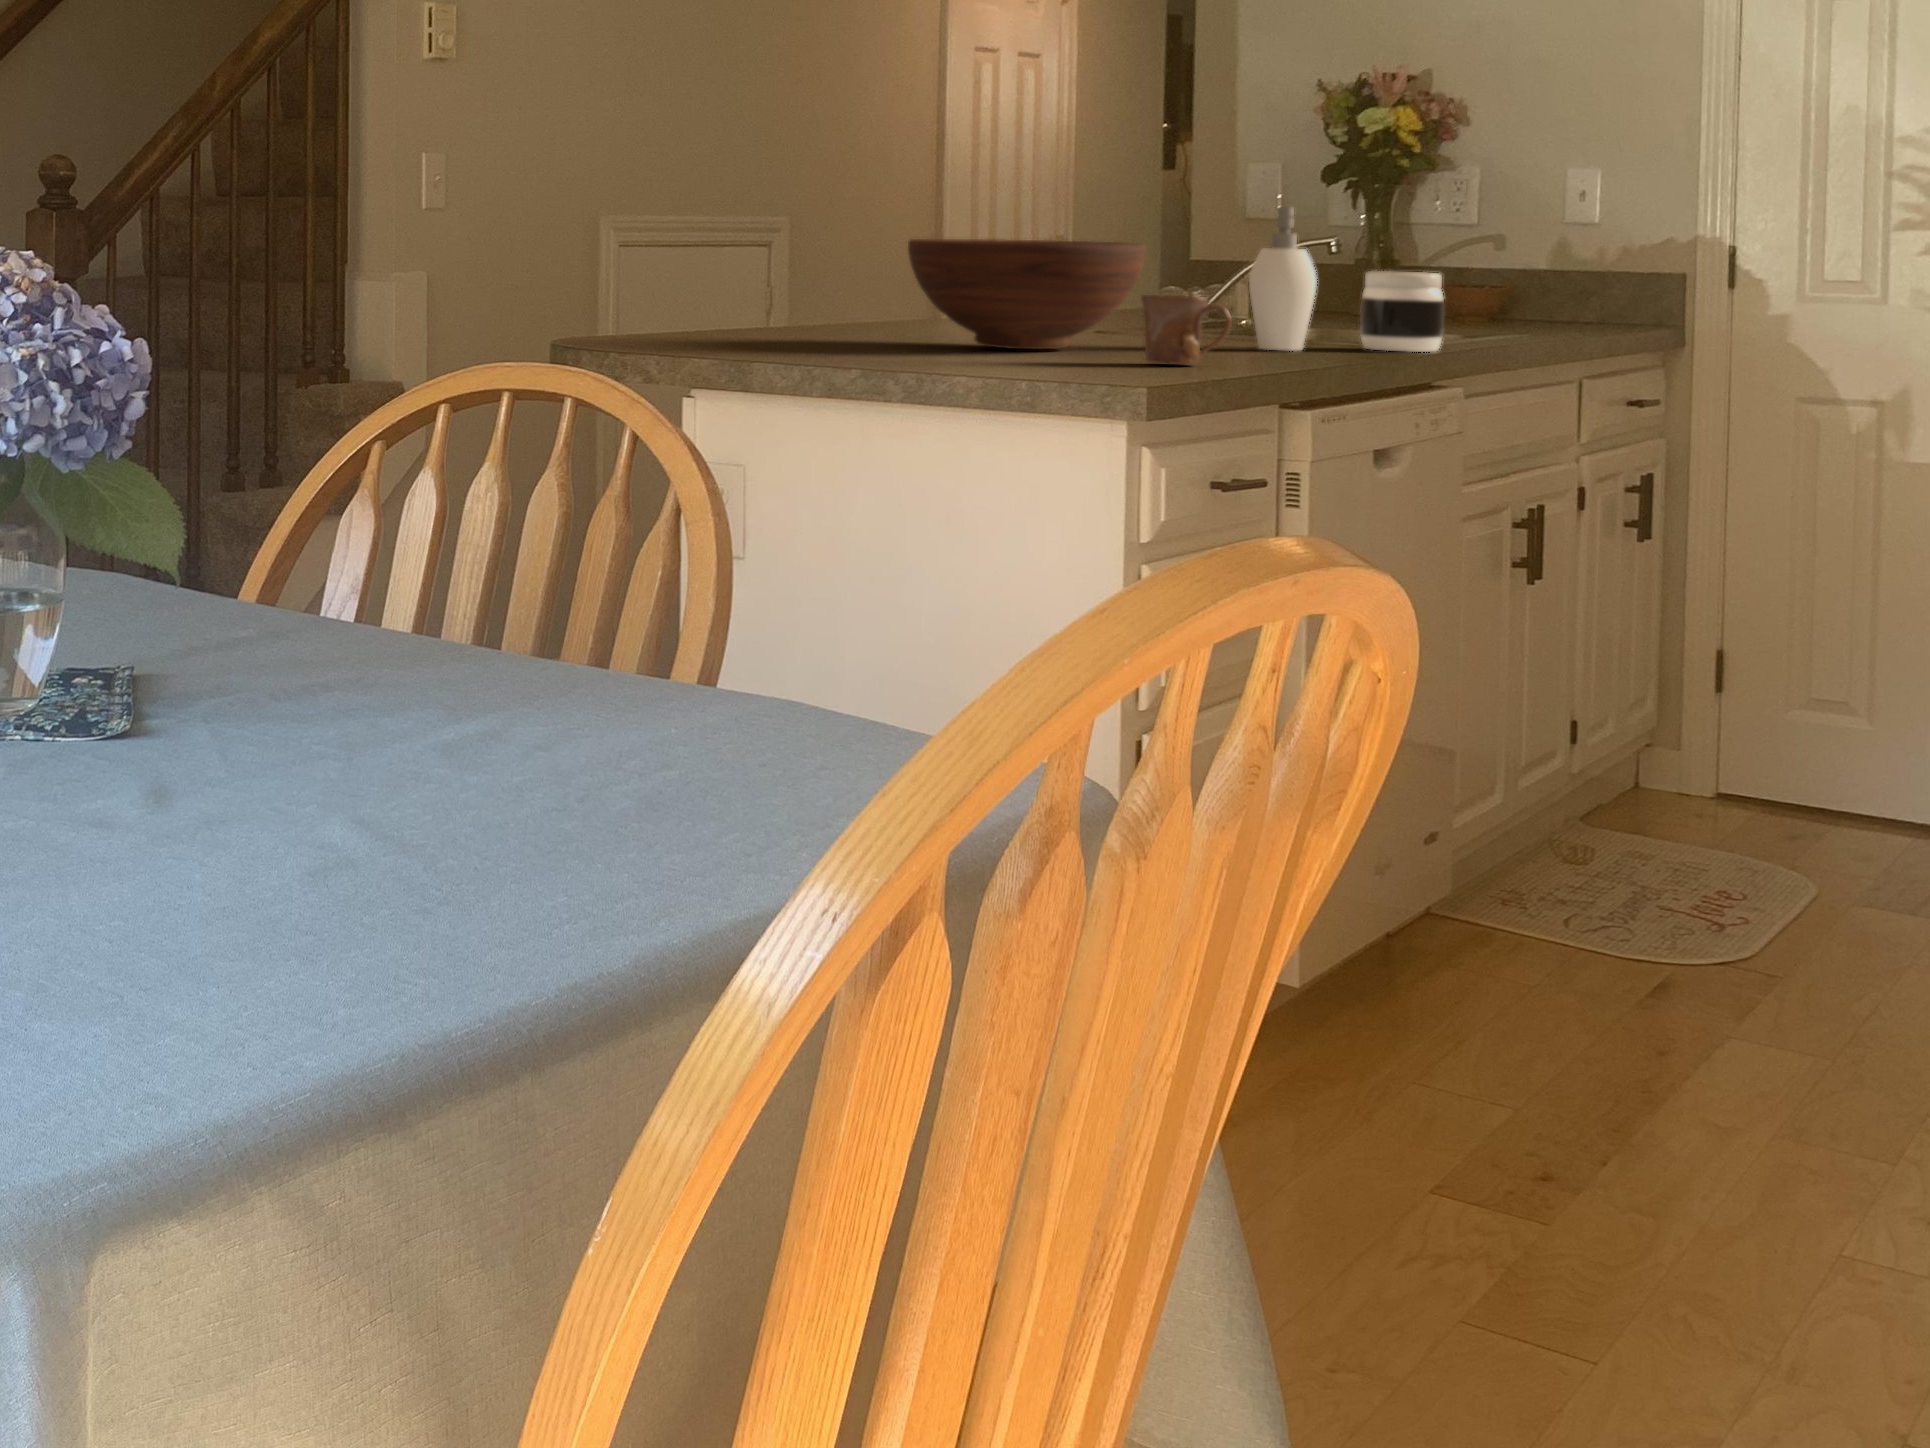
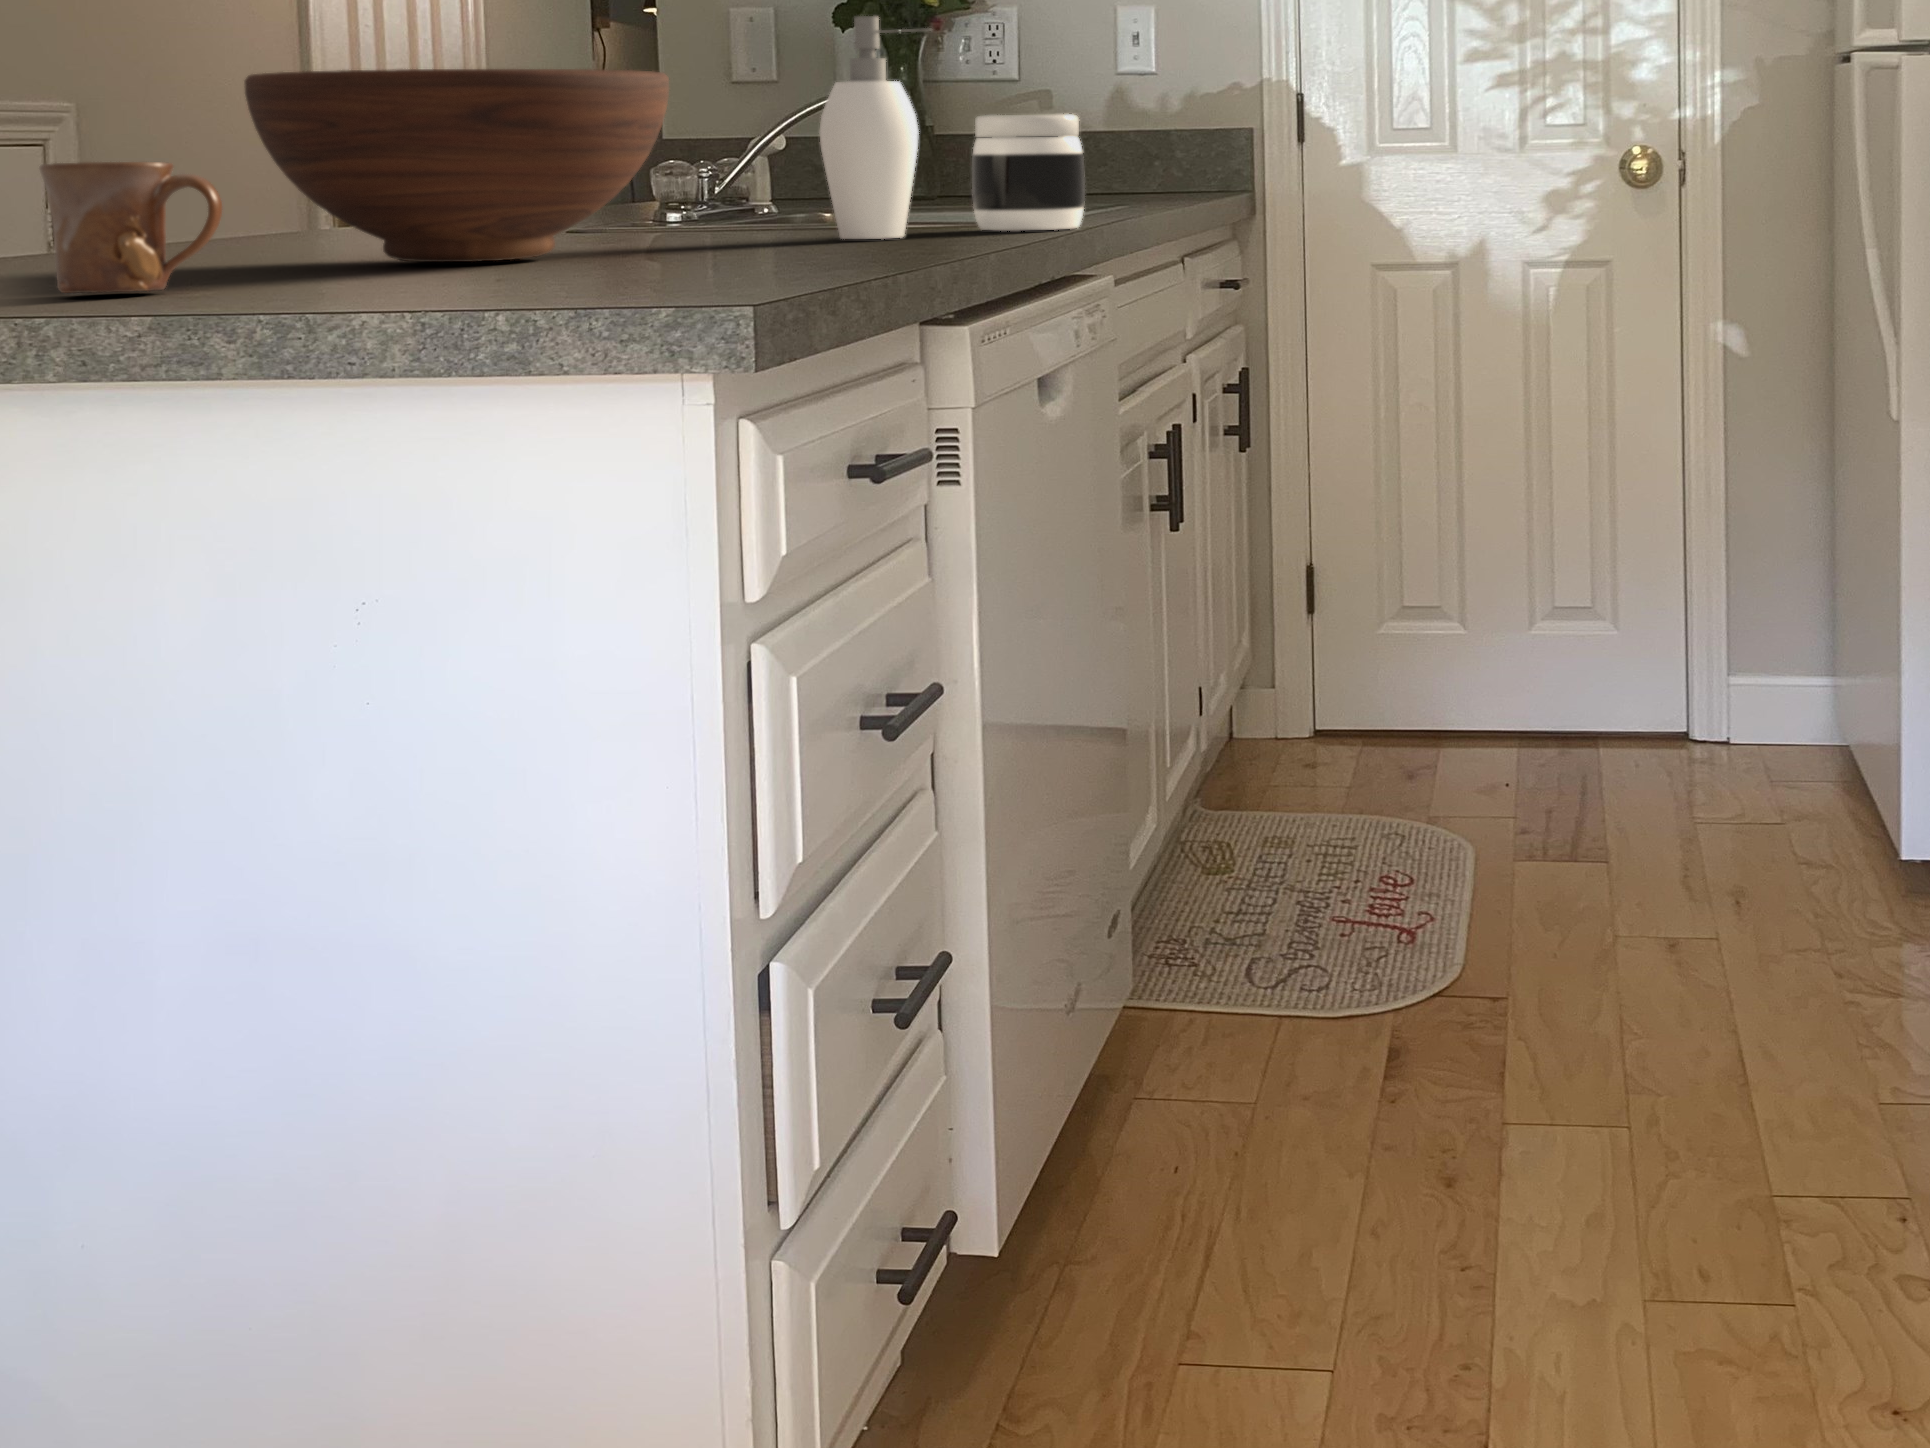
mug: present [1141,295,1232,364] -> present [39,162,222,293]

